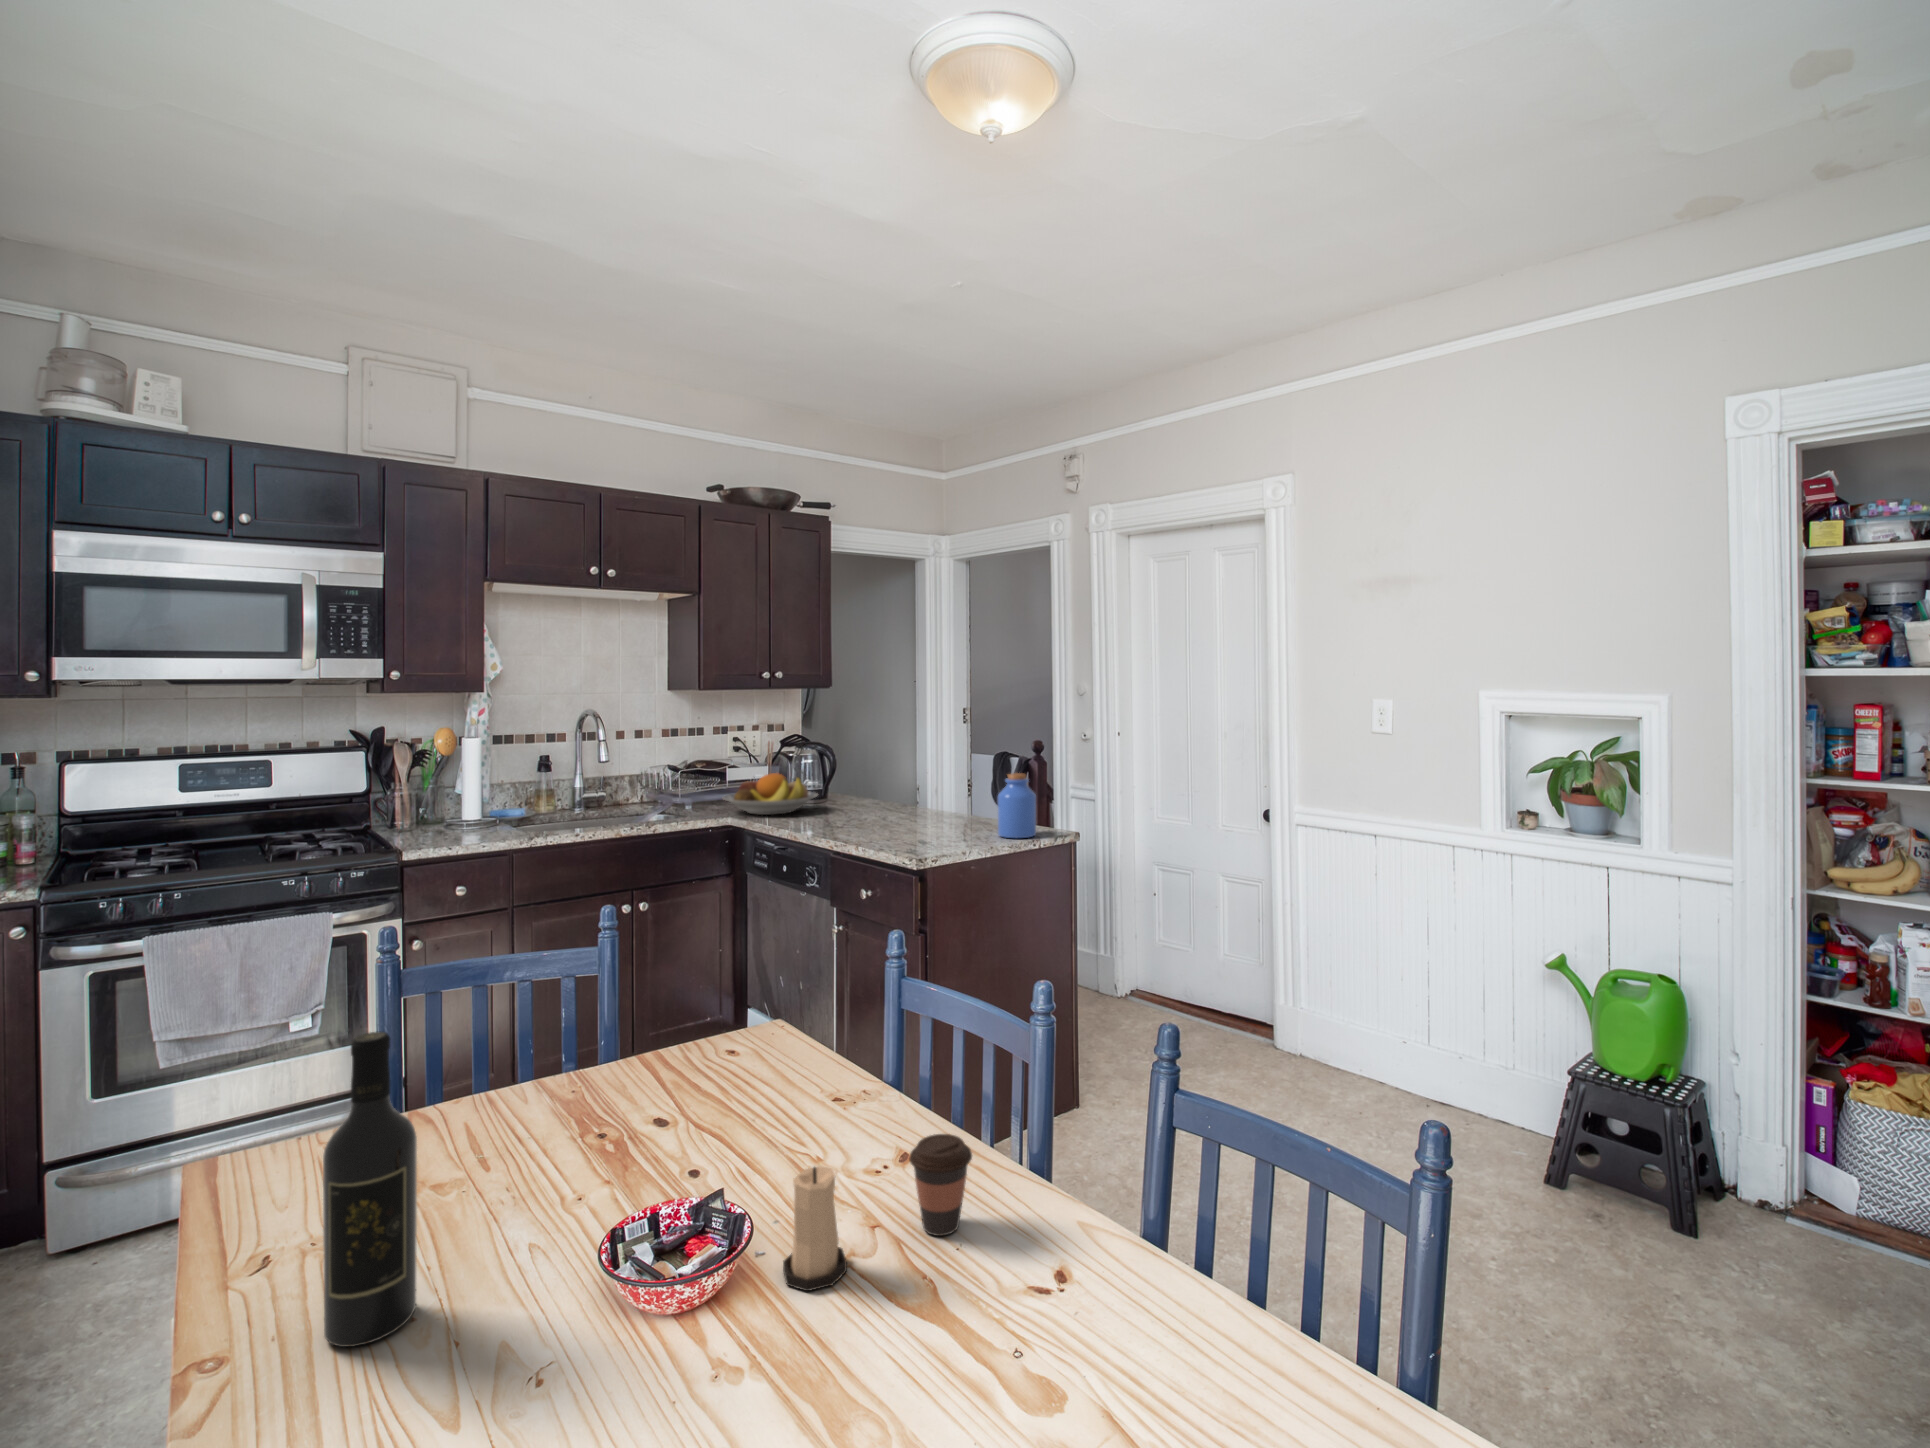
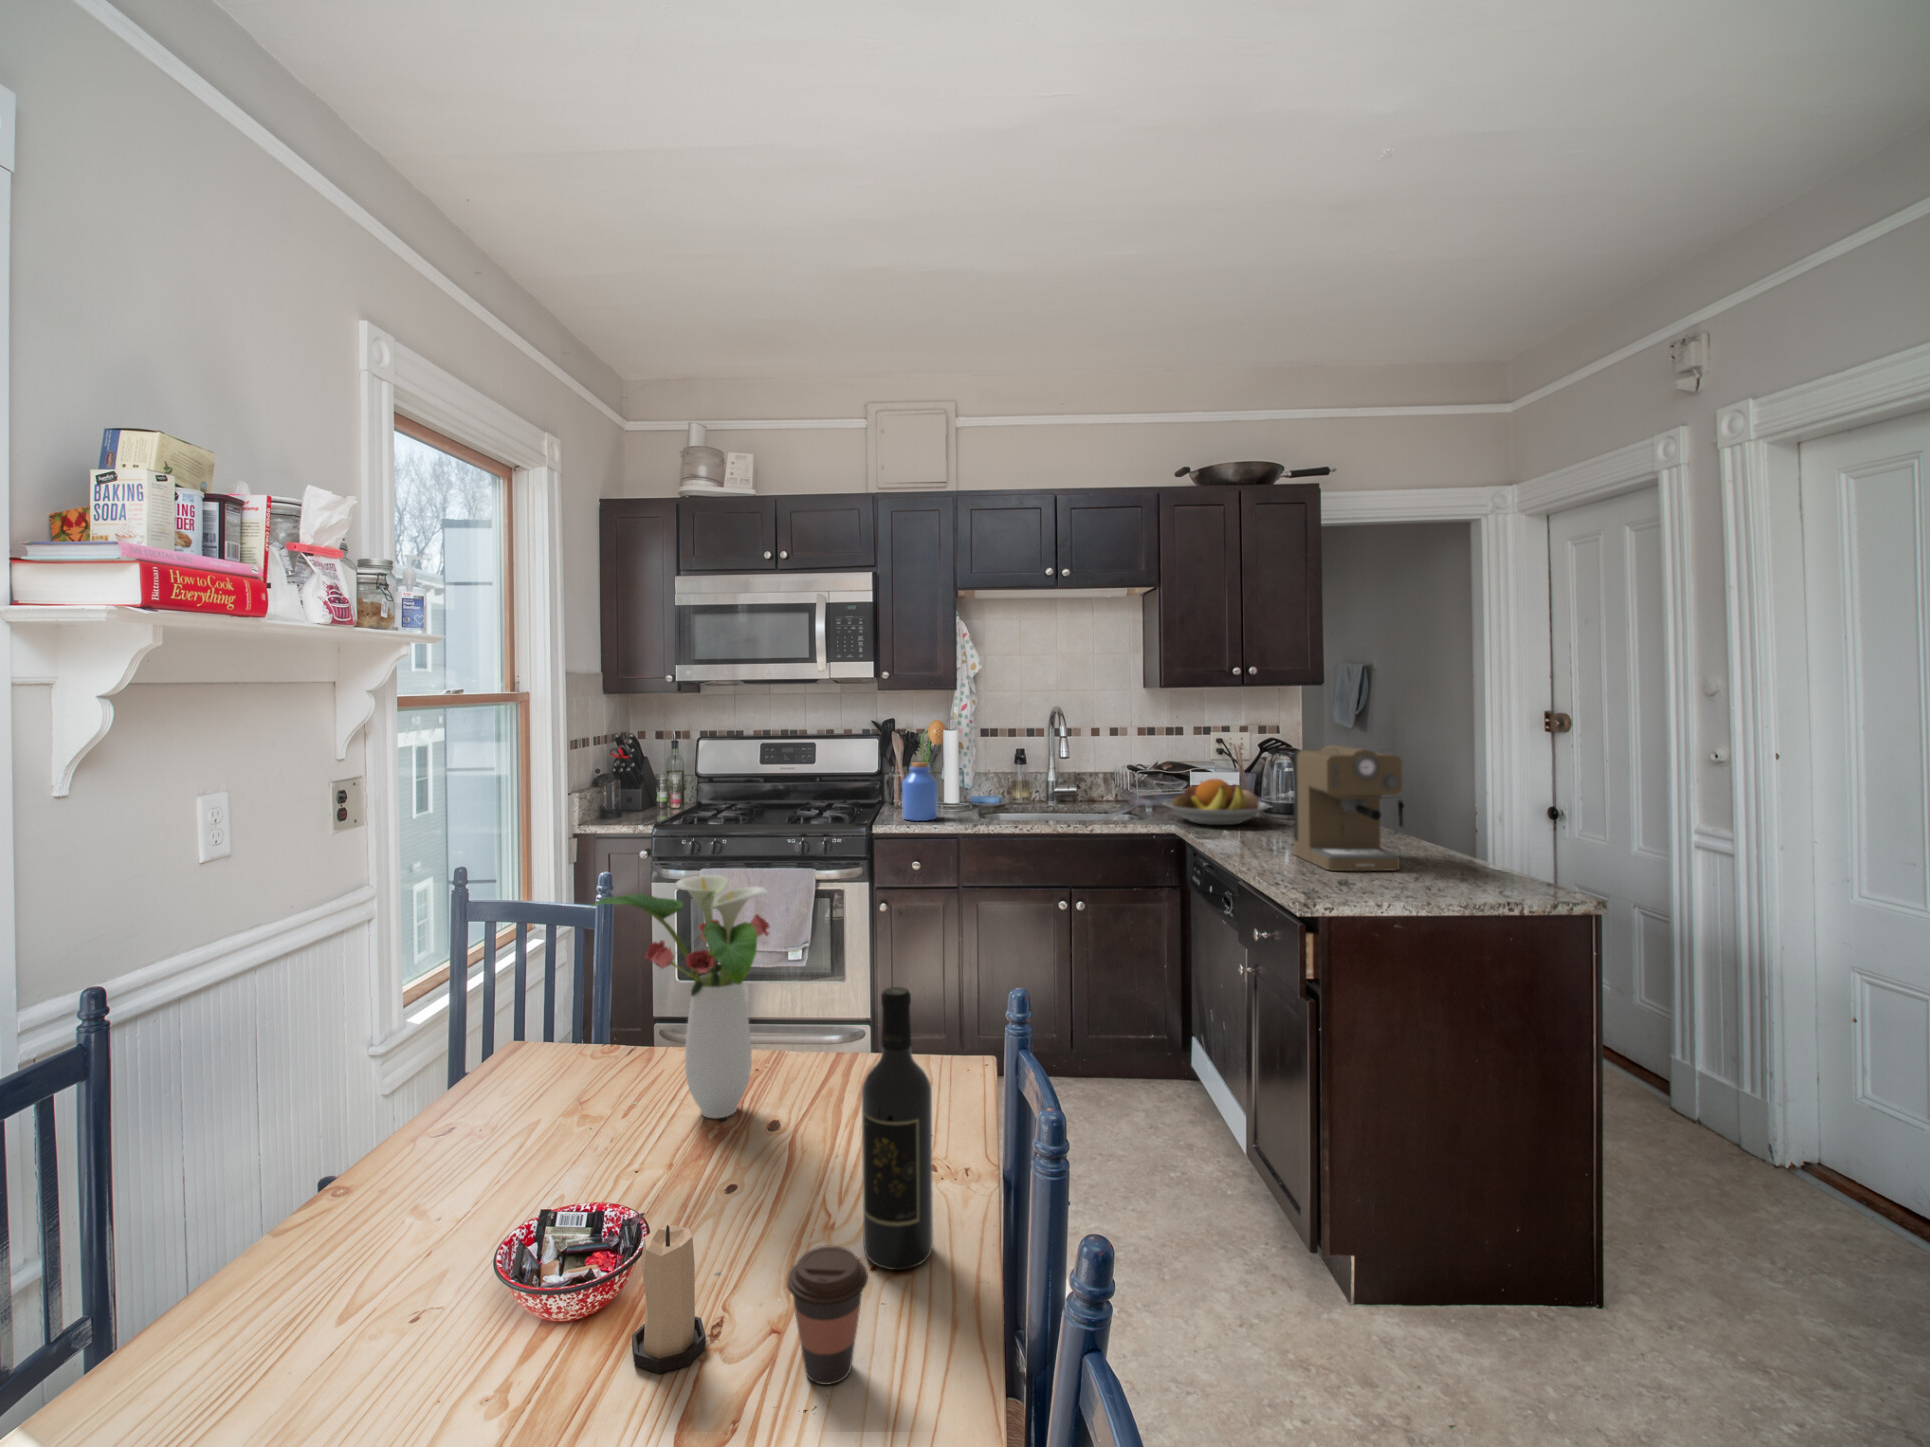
coffee maker: none [870,737,958,837] -> present [1294,745,1404,871]
jar: present [998,773,1036,838] -> present [902,762,938,821]
flower arrangement: none [457,894,696,1142] -> present [592,875,769,1118]
wine bottle: present [323,1032,417,1347] -> present [861,987,933,1270]

